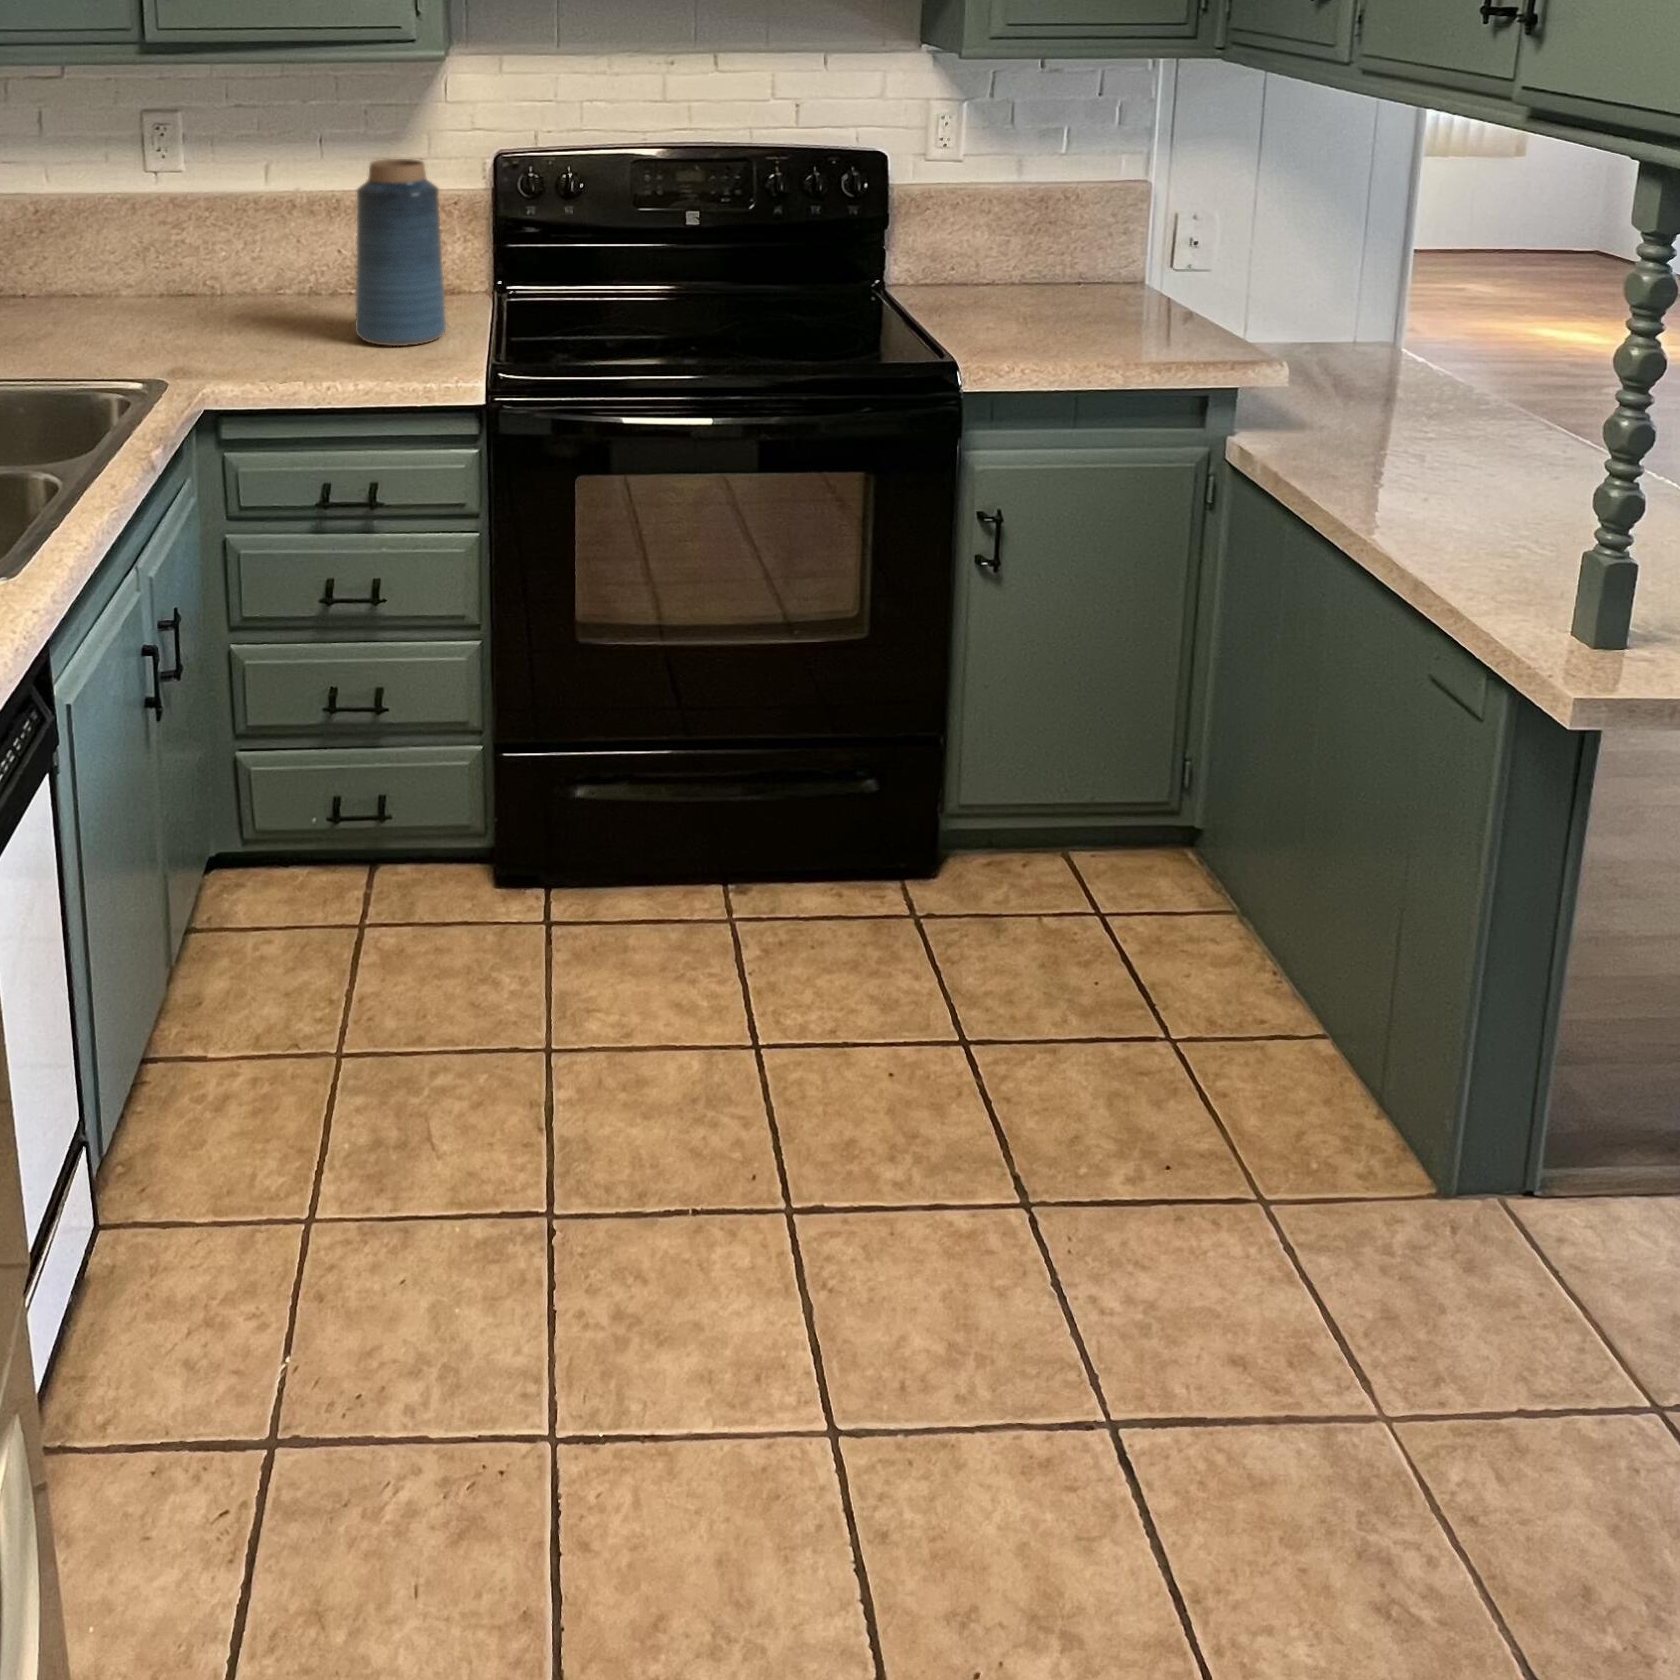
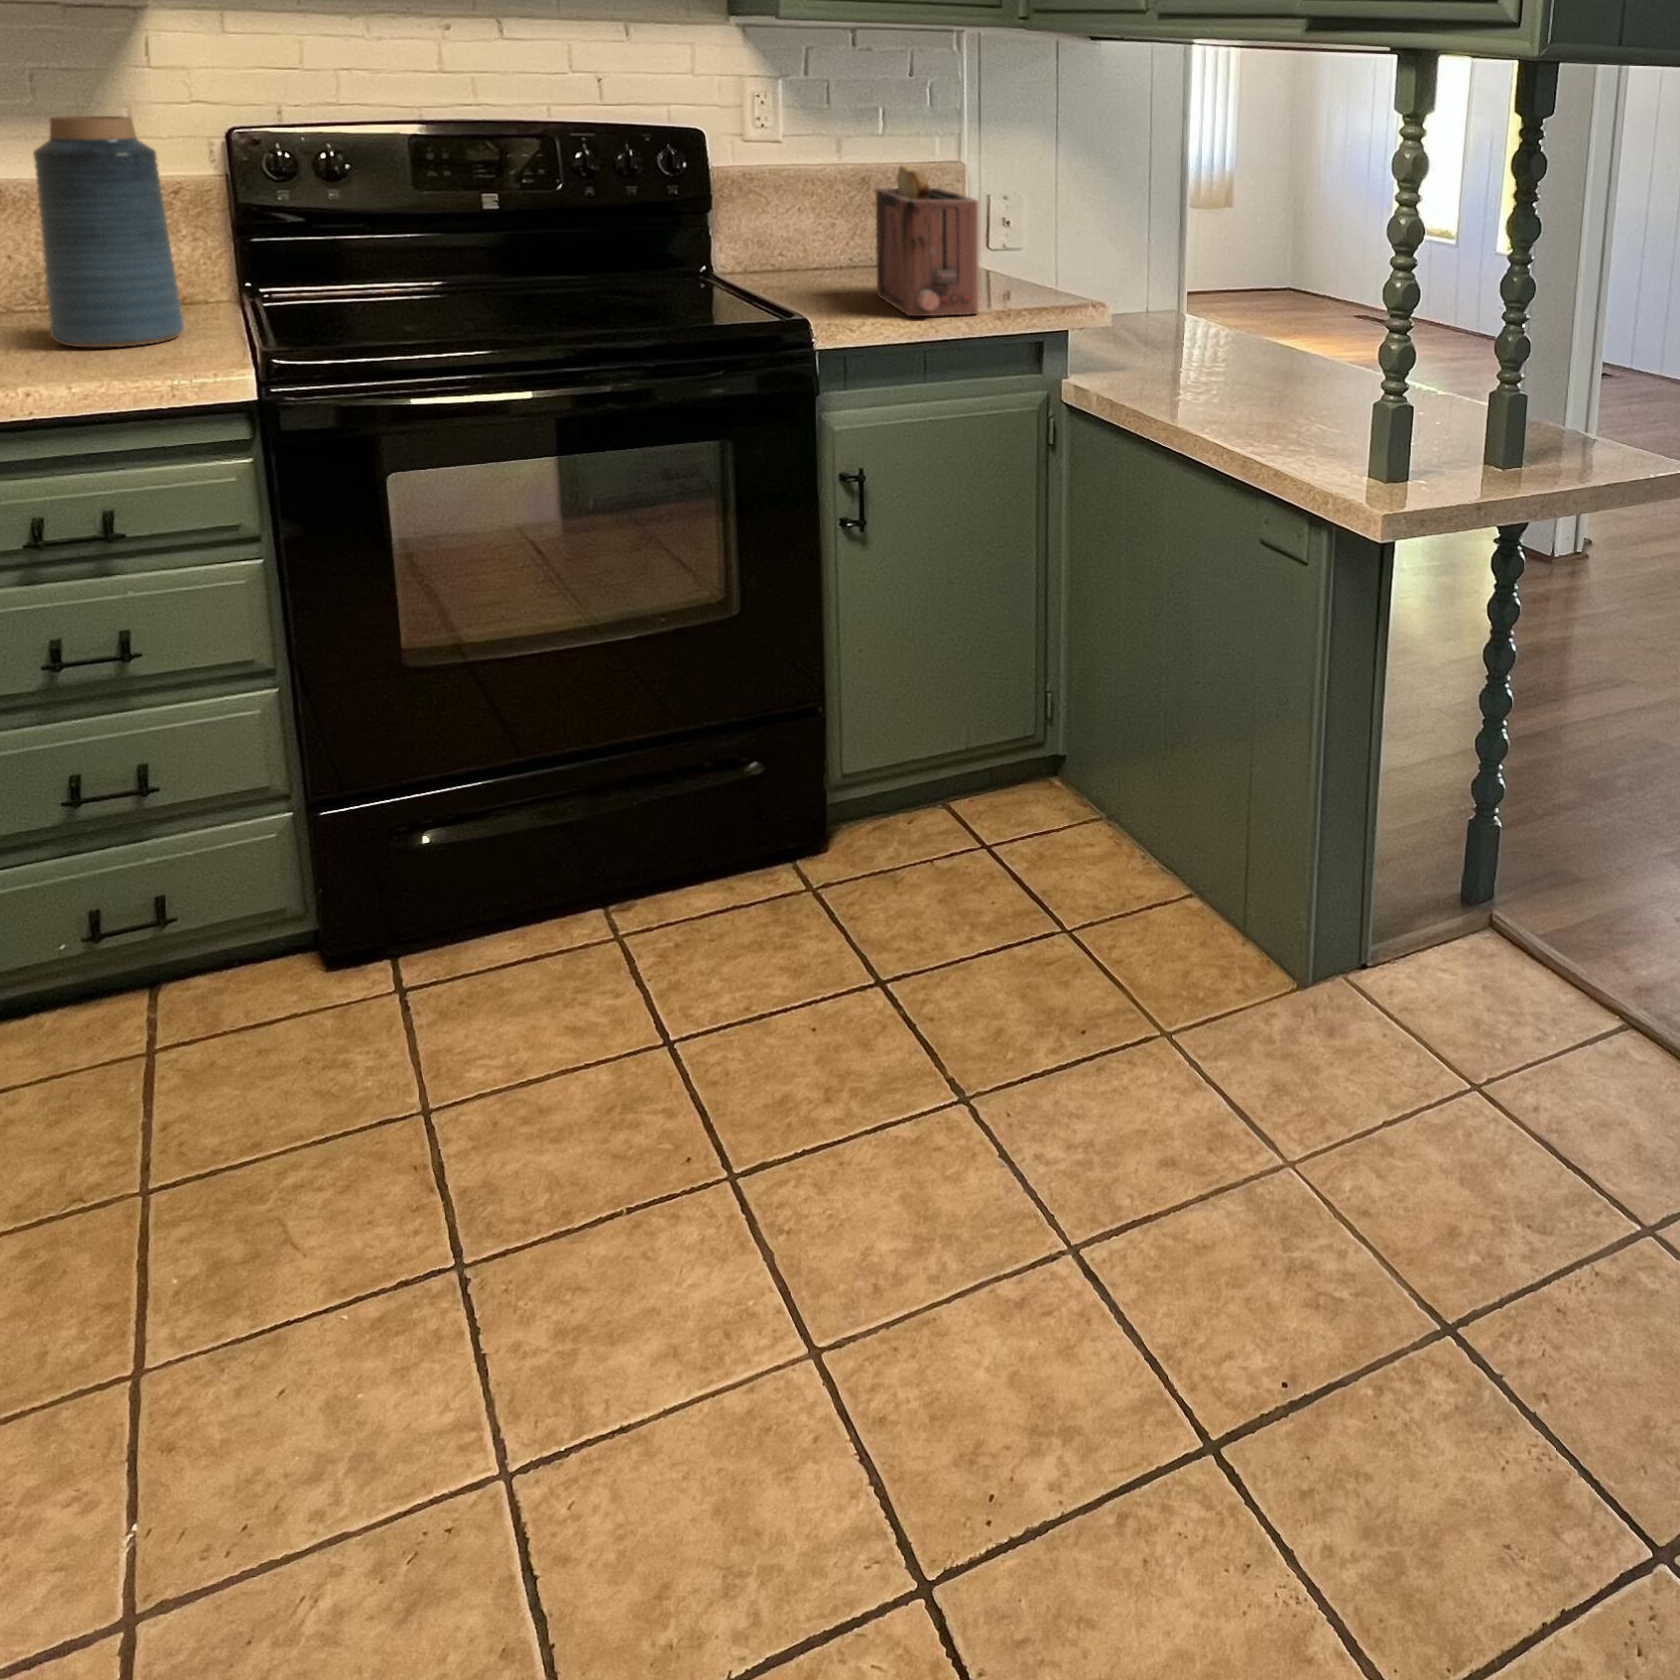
toaster: none [1034,209,1141,369] -> present [875,165,979,316]

